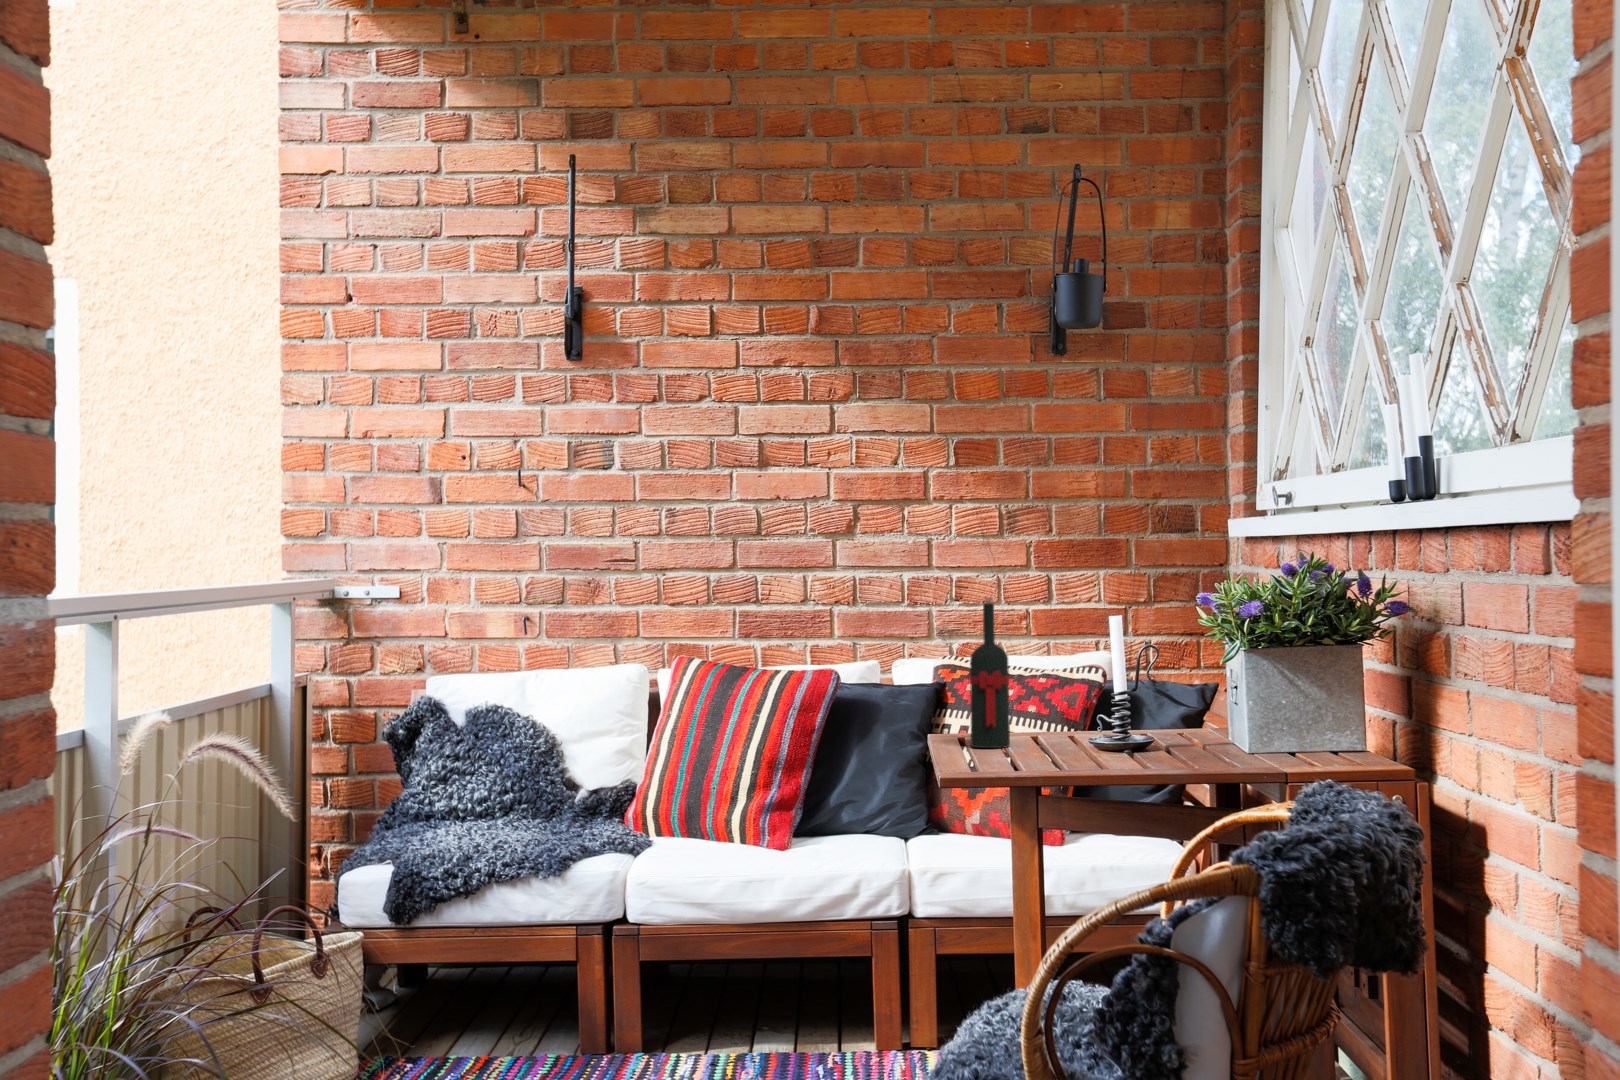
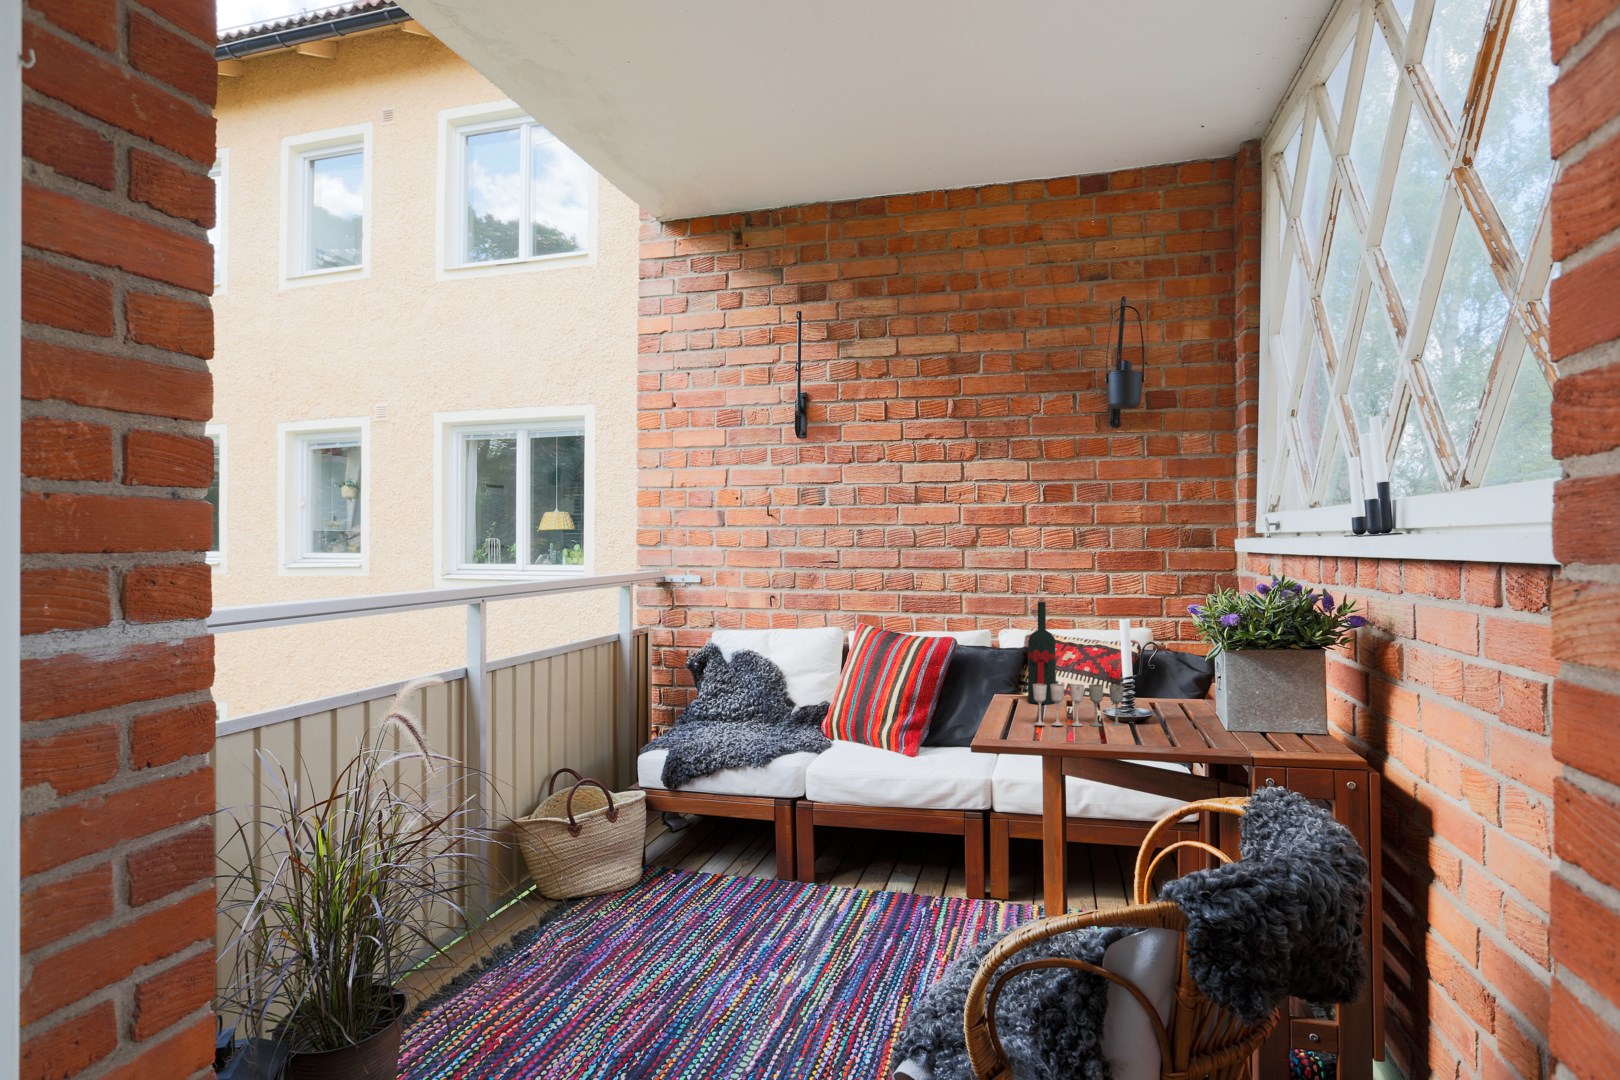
wine glass: none [996,708,1115,767] -> present [1033,684,1124,726]

